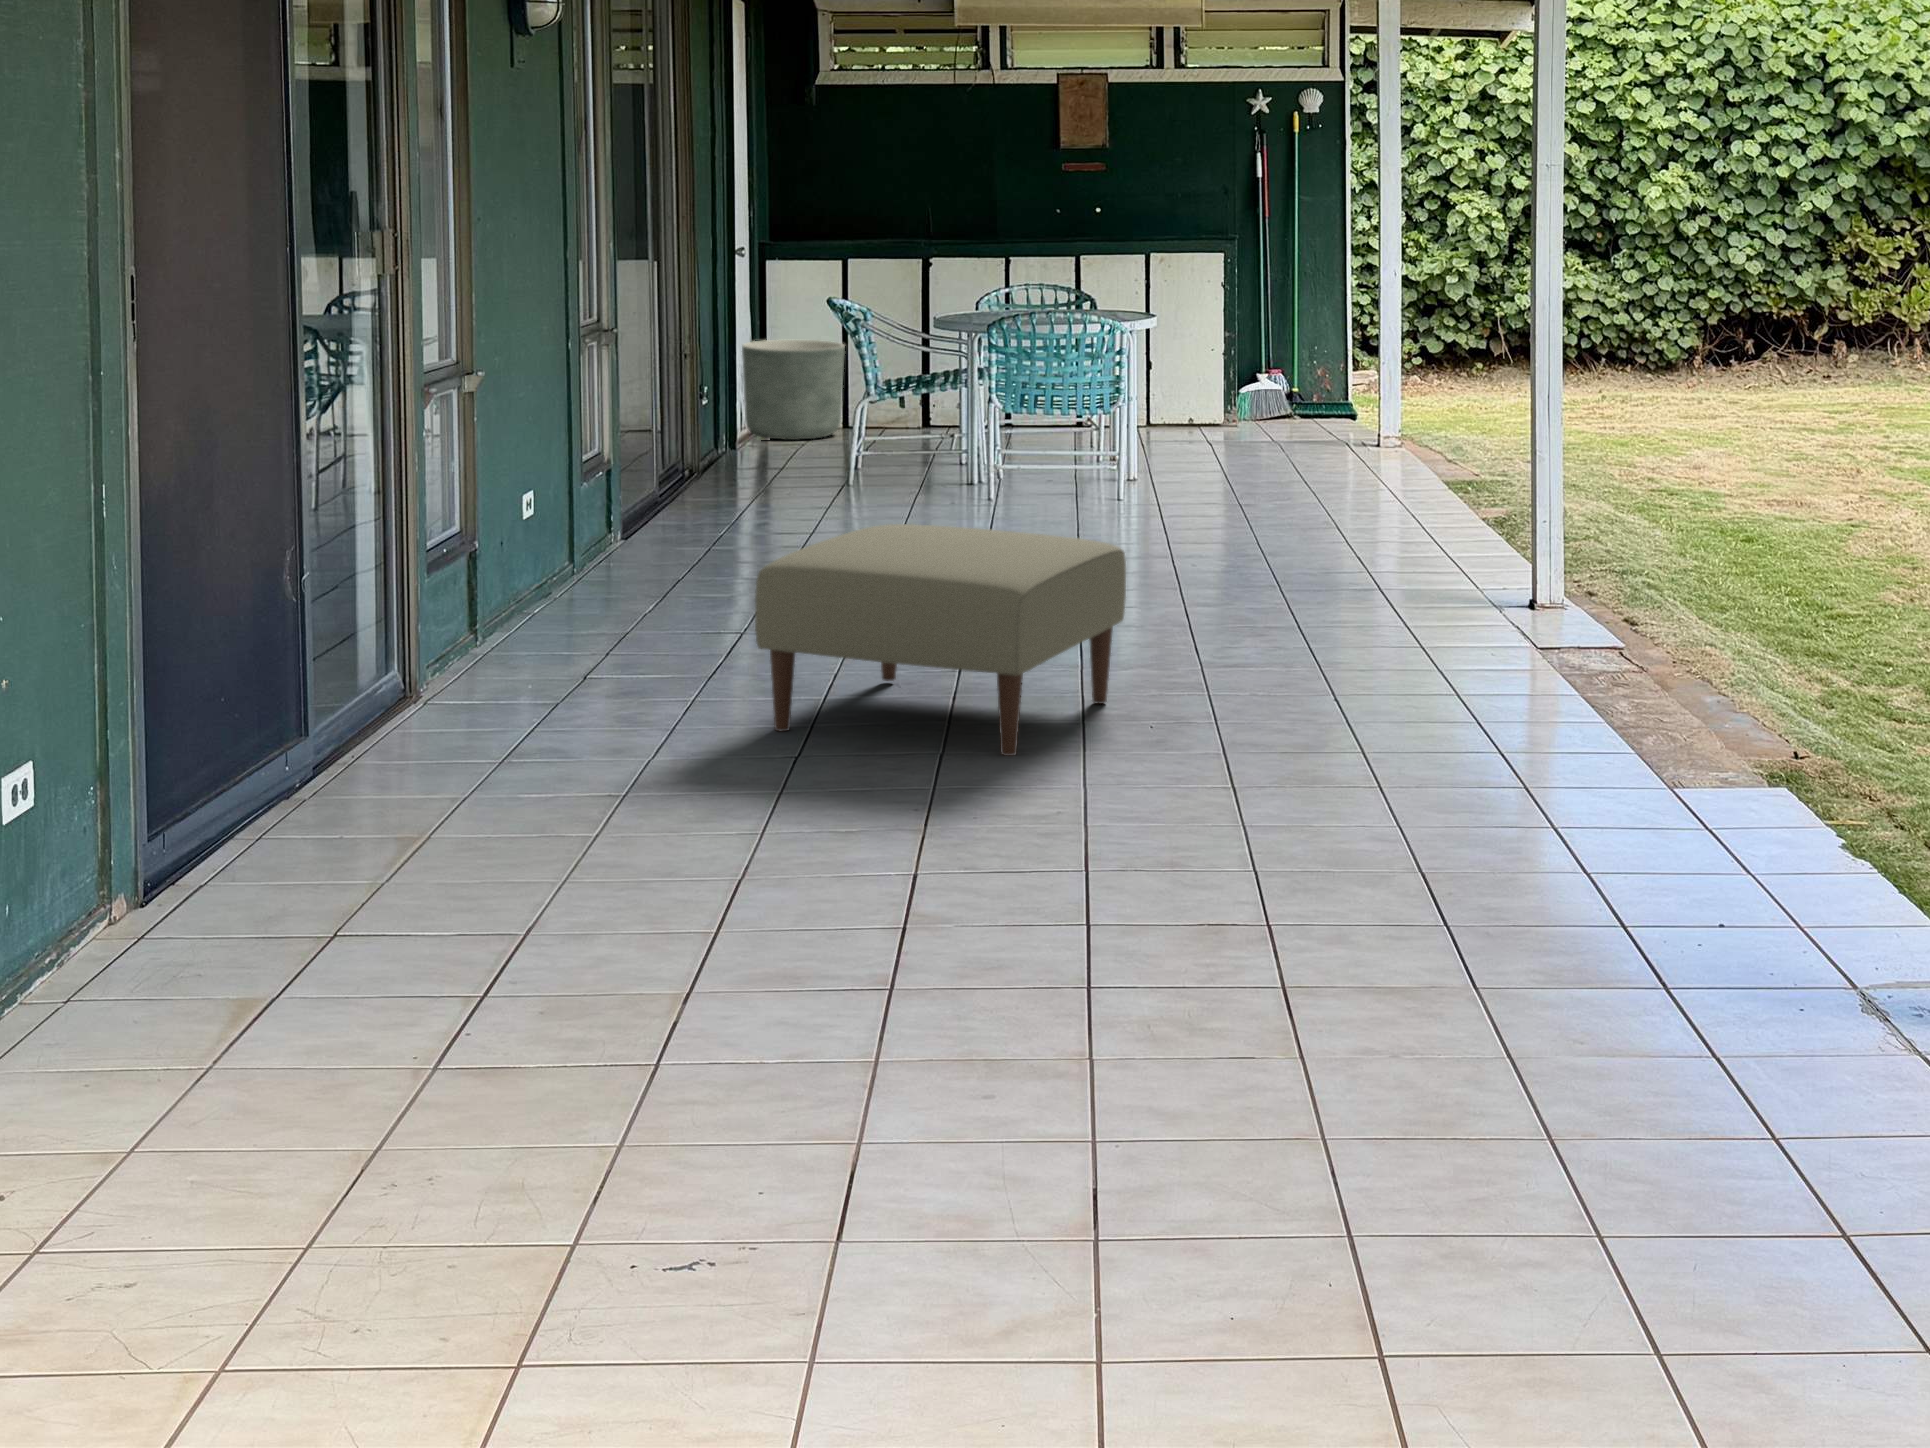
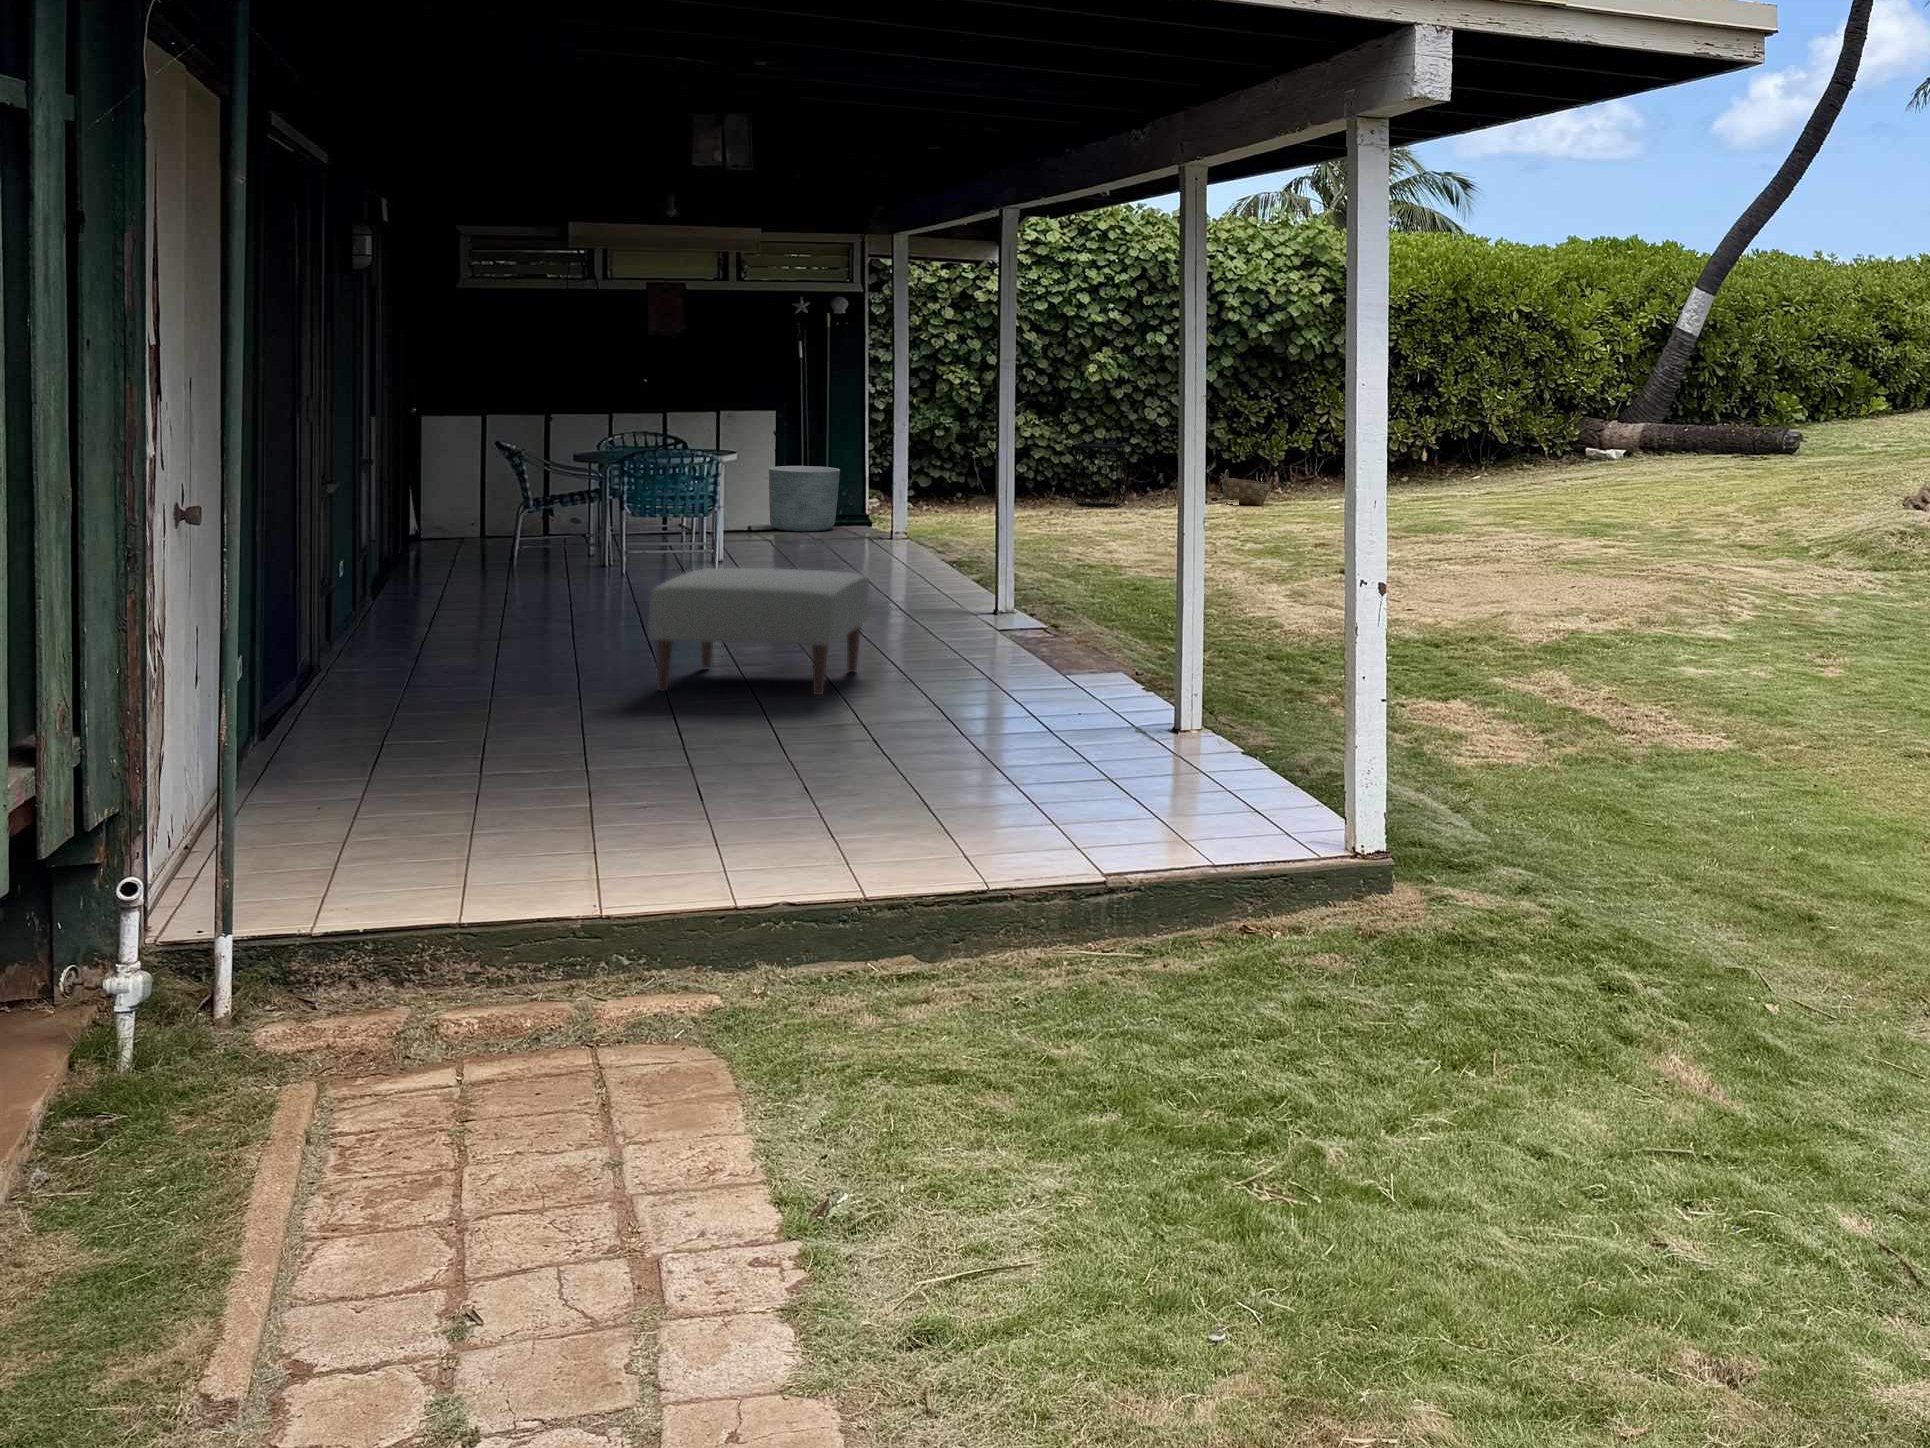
side table: none [1624,296,1704,386] -> present [1069,443,1127,507]
woven basket: none [1842,334,1915,388] -> present [1222,469,1273,506]
planter: present [742,340,845,440] -> present [769,466,840,532]

